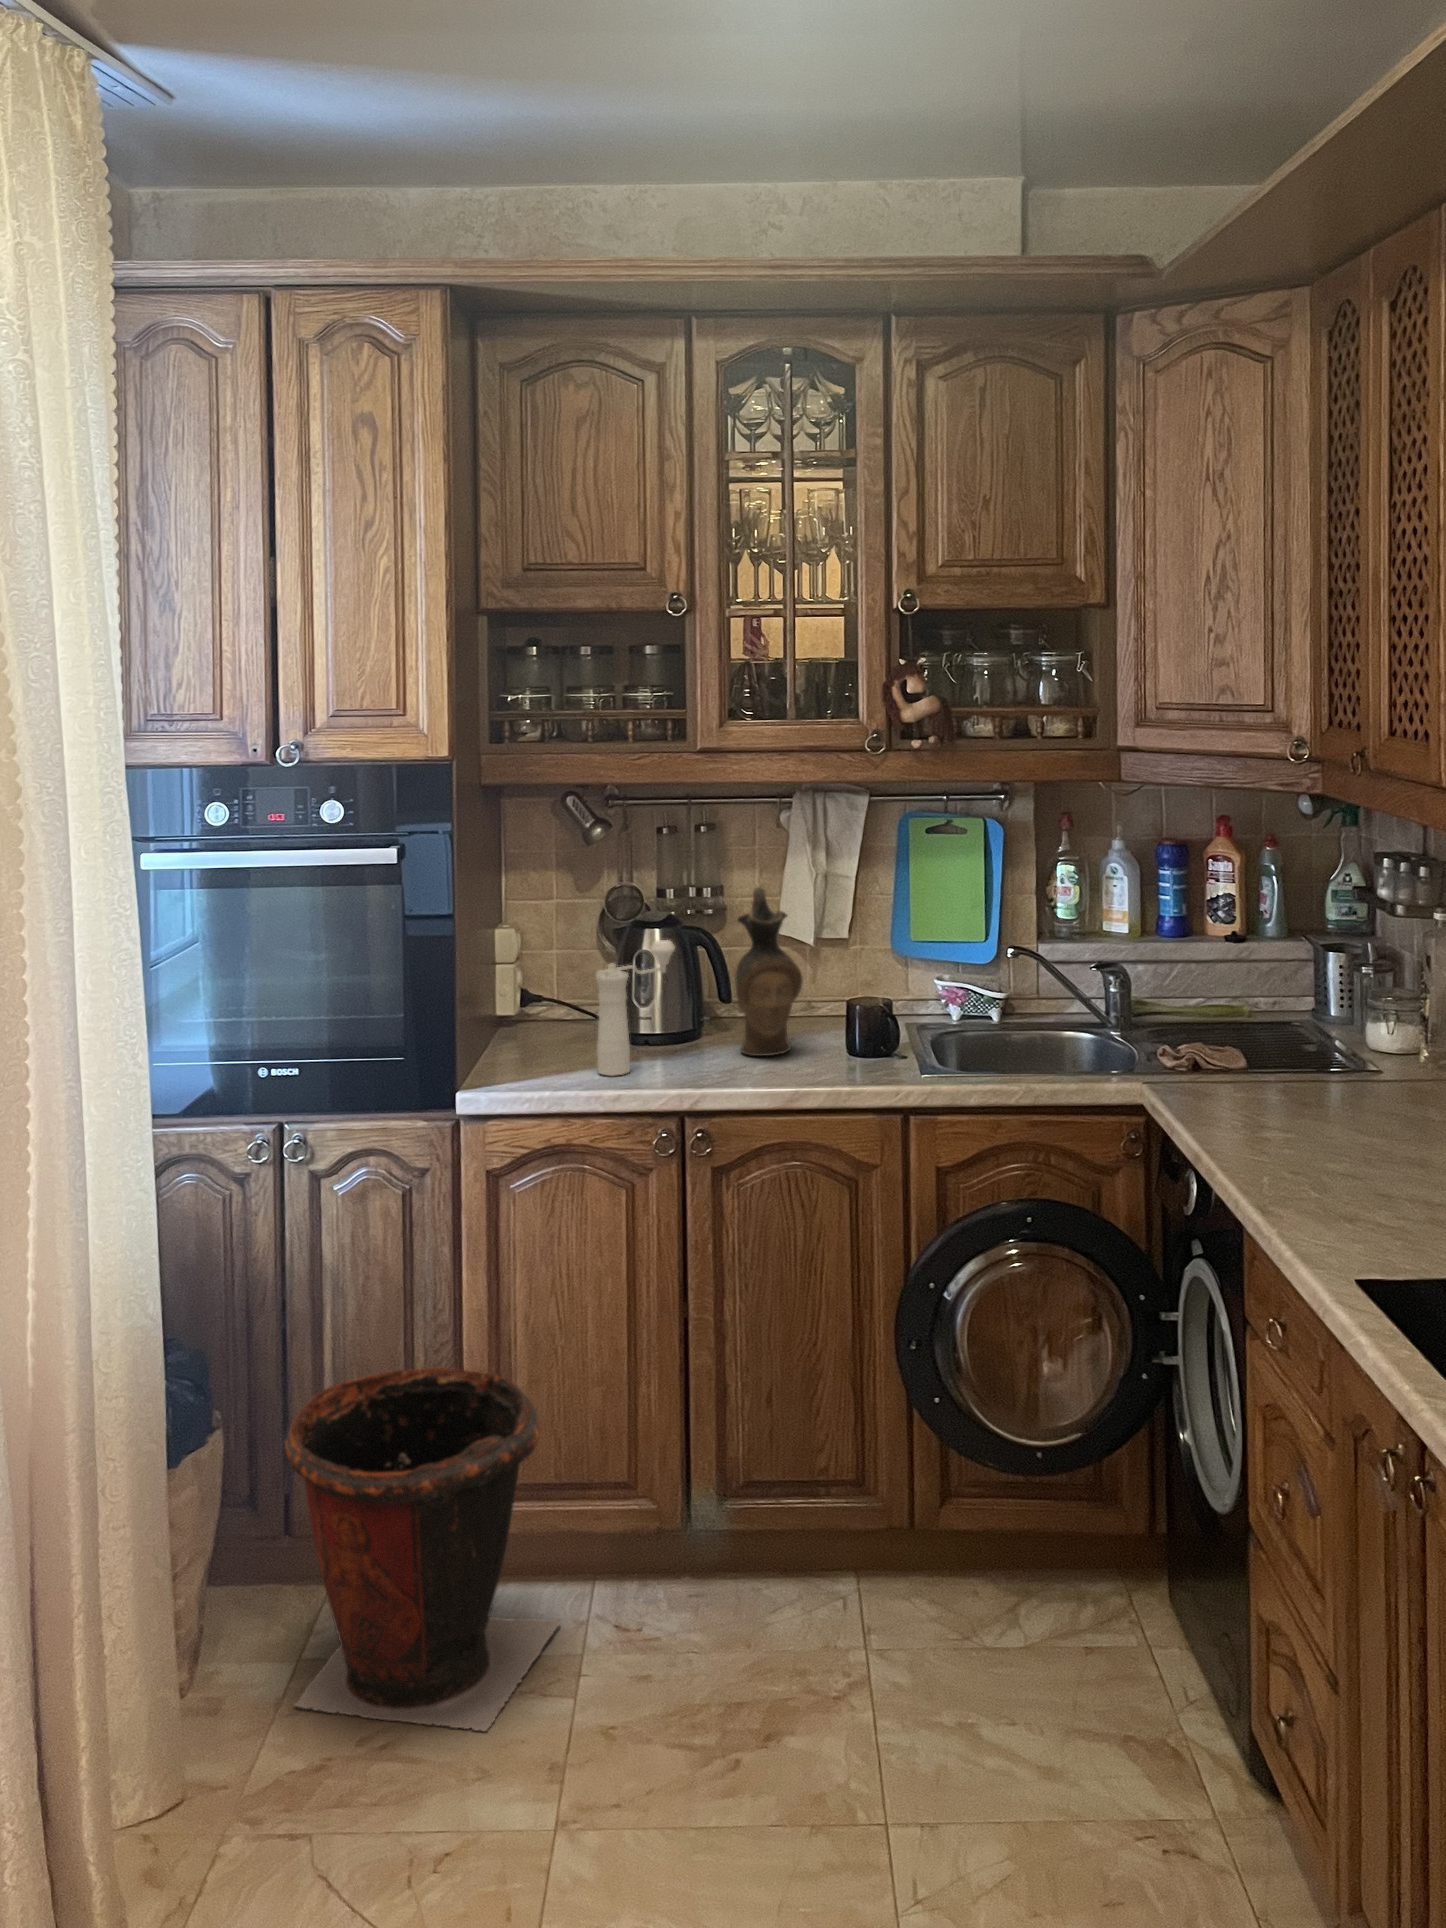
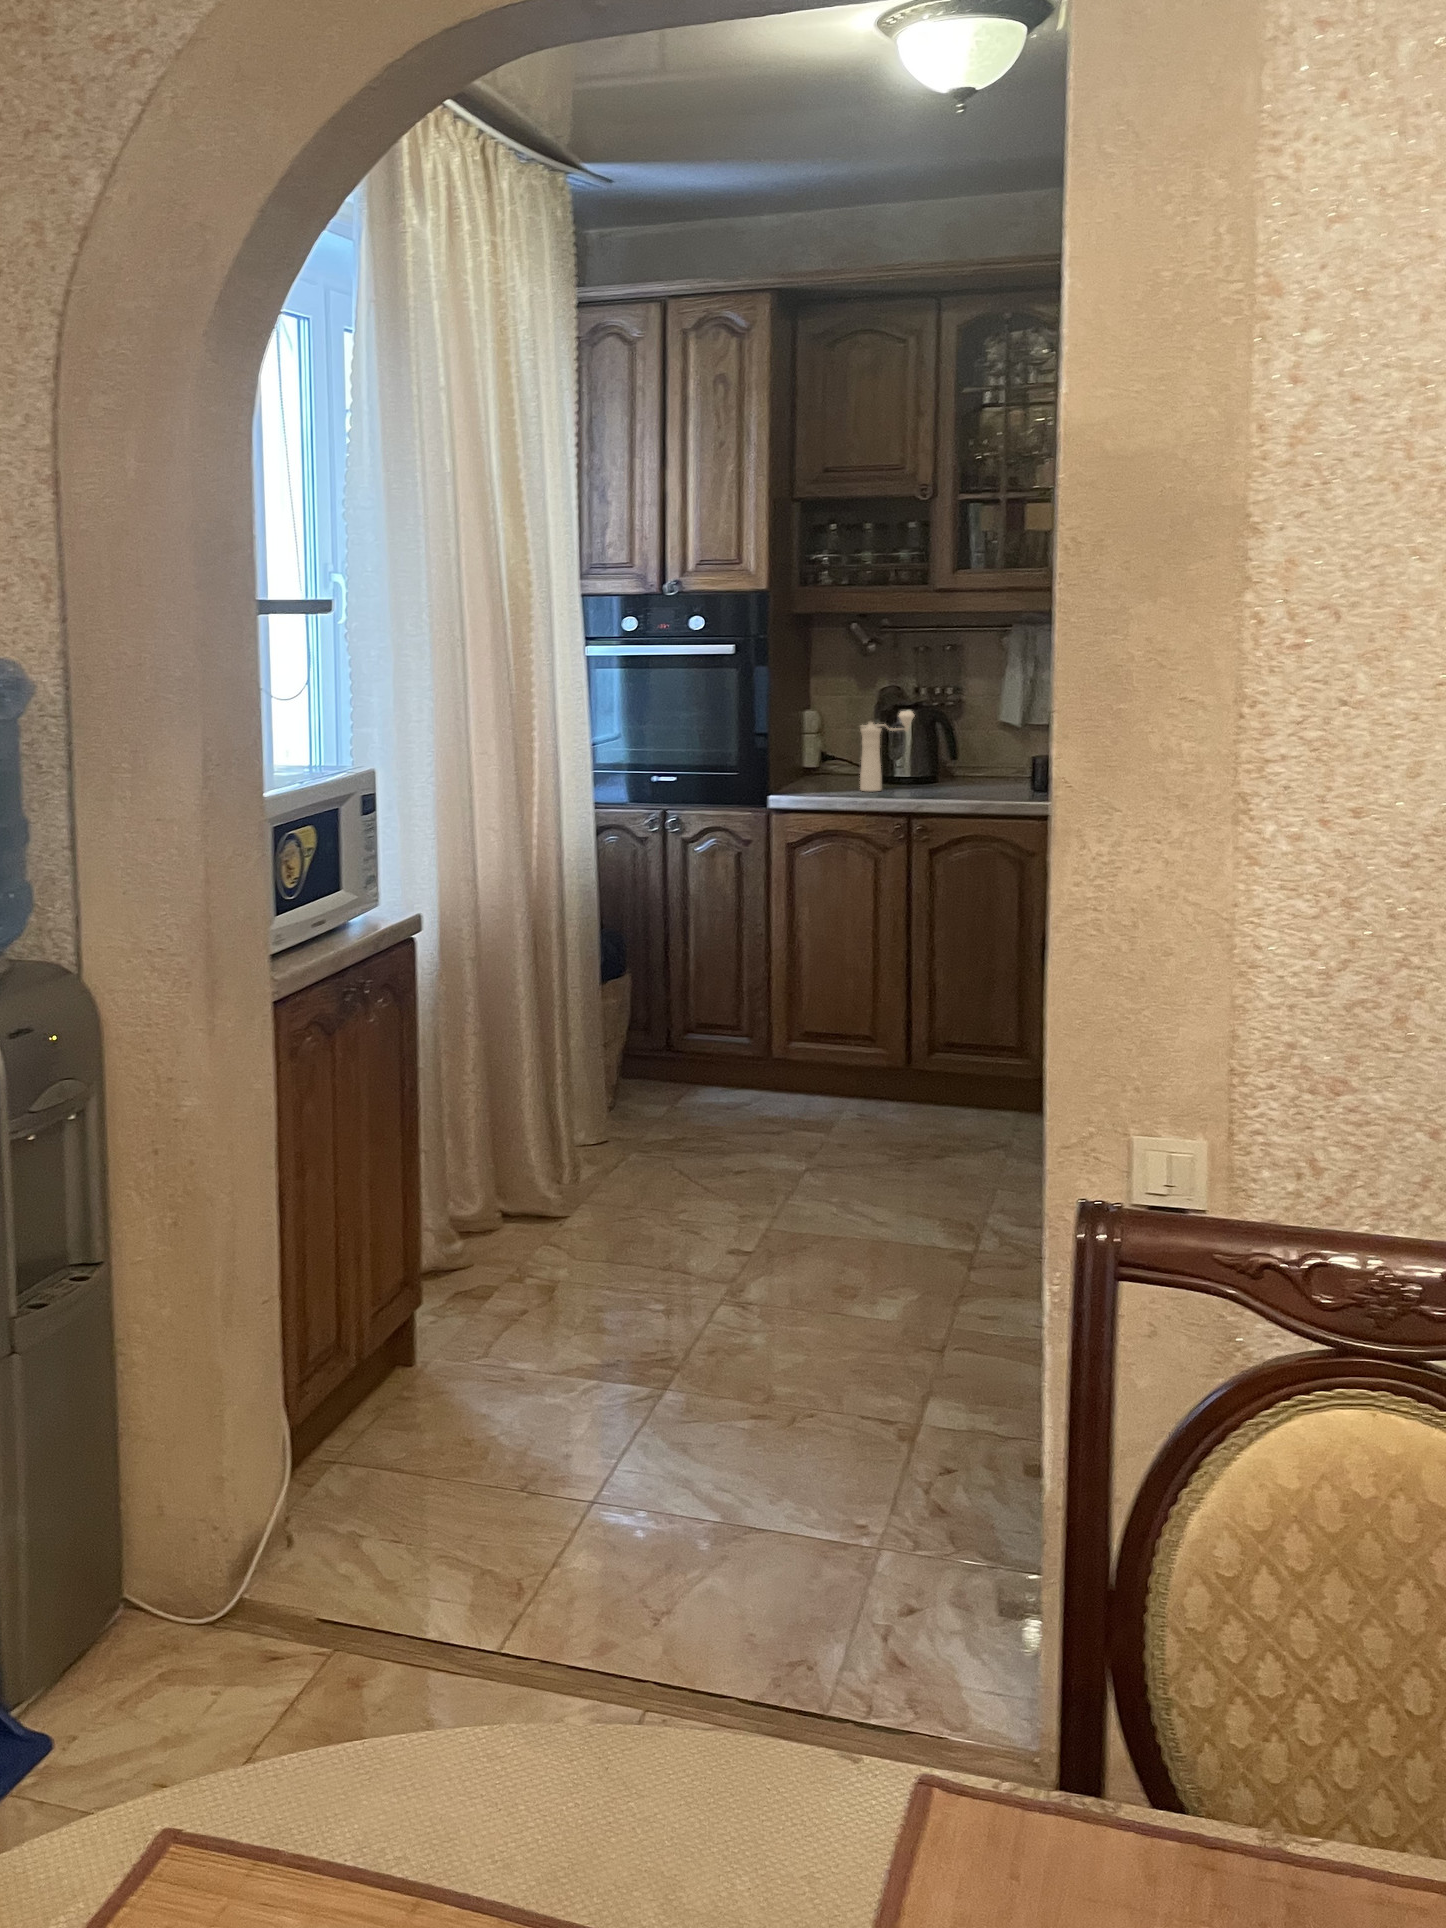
ceramic pitcher: present [736,887,803,1056] -> none [955,681,1001,788]
waste bin: present [285,1368,560,1731] -> none [663,954,826,1137]

